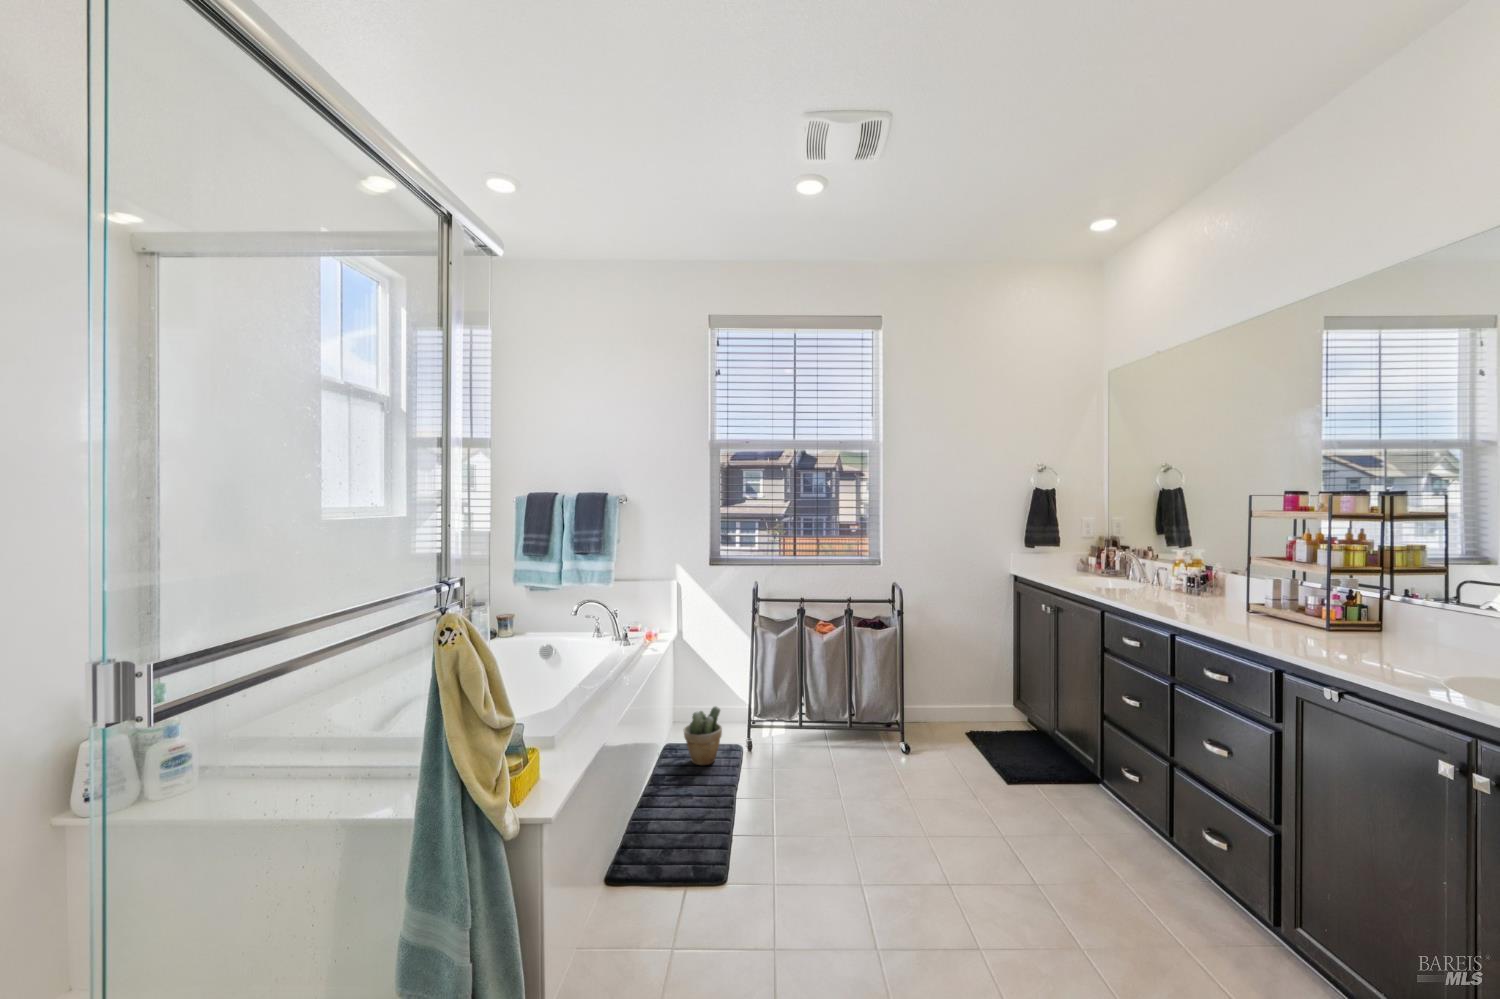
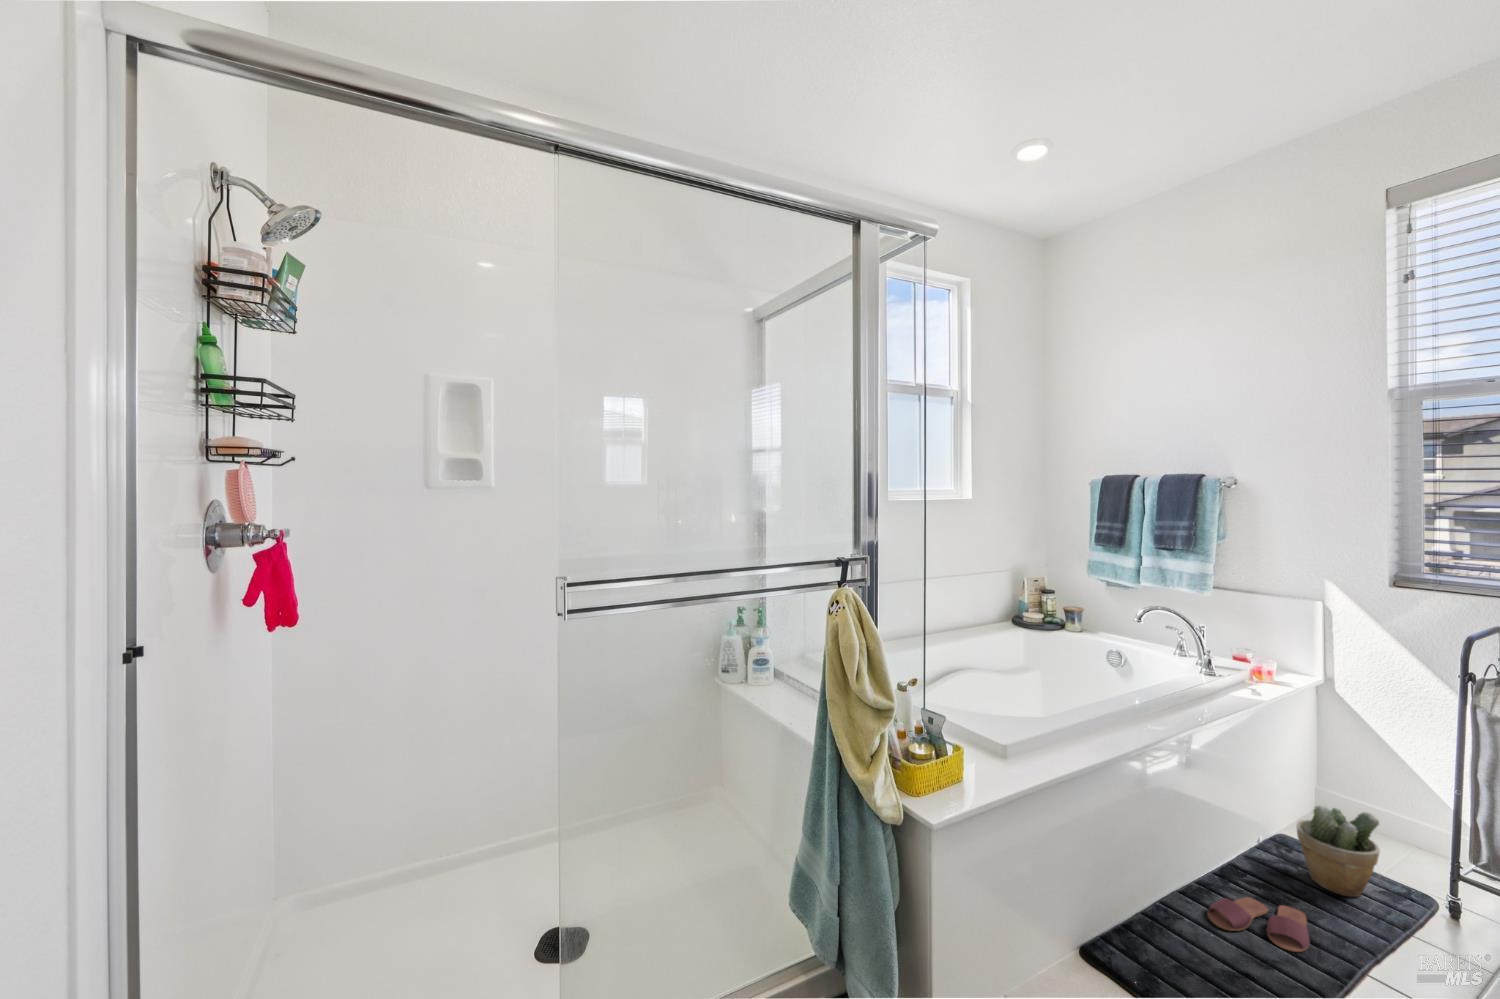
slippers: none [660,783,710,815] -> present [1208,897,1310,952]

